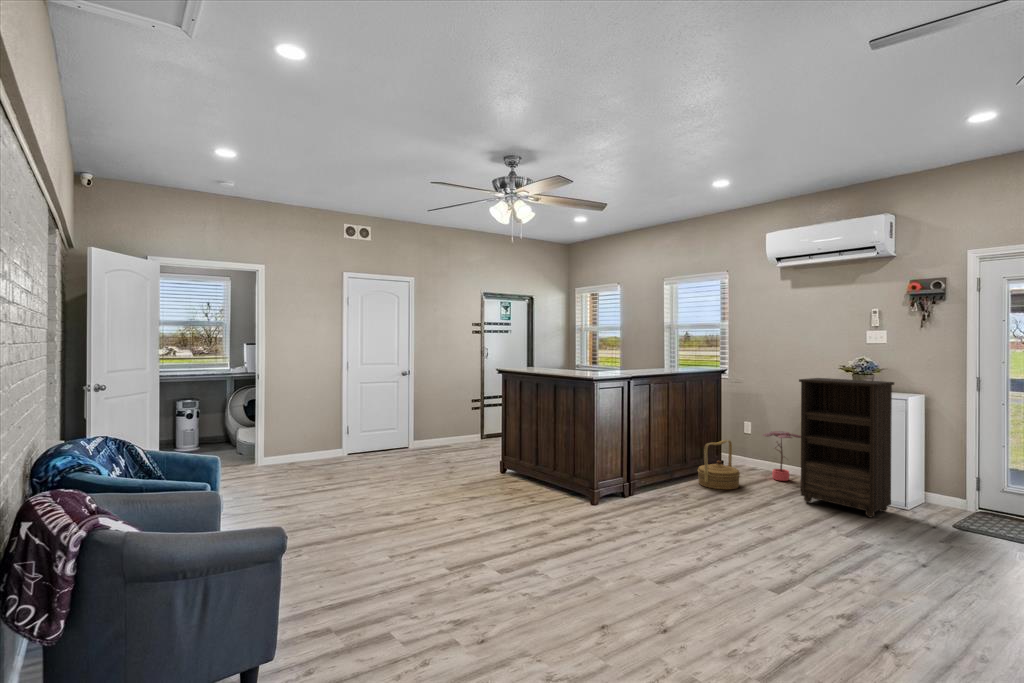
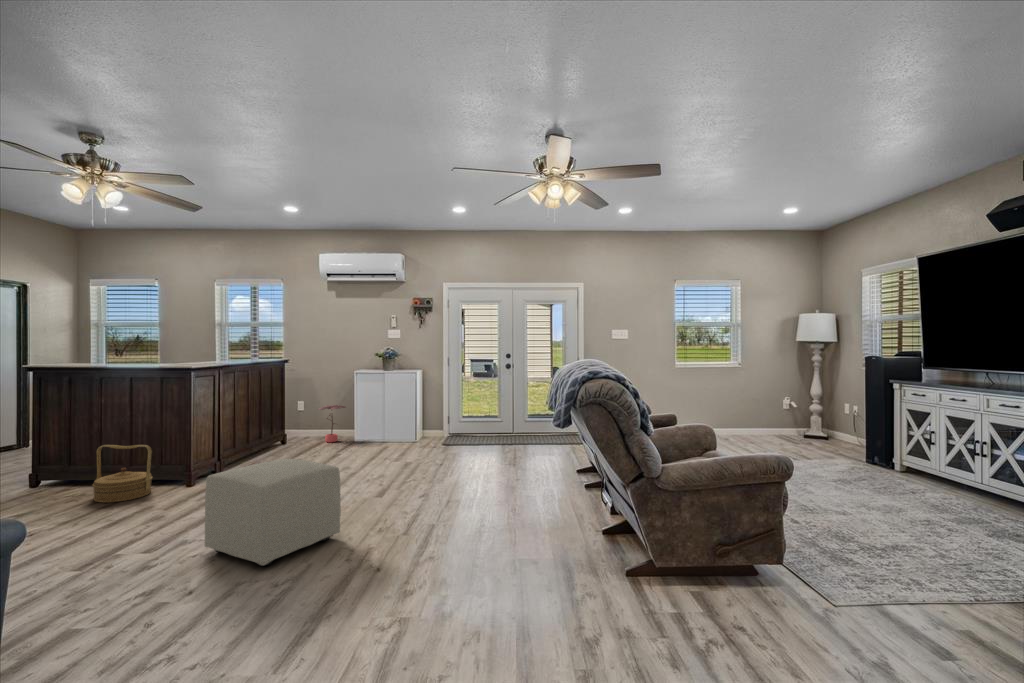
bookshelf: present [799,378,894,517] -> none [354,361,410,450]
woven basket: present [698,440,740,489] -> present [92,445,152,503]
ottoman: none [532,510,666,643] -> present [205,459,341,566]

